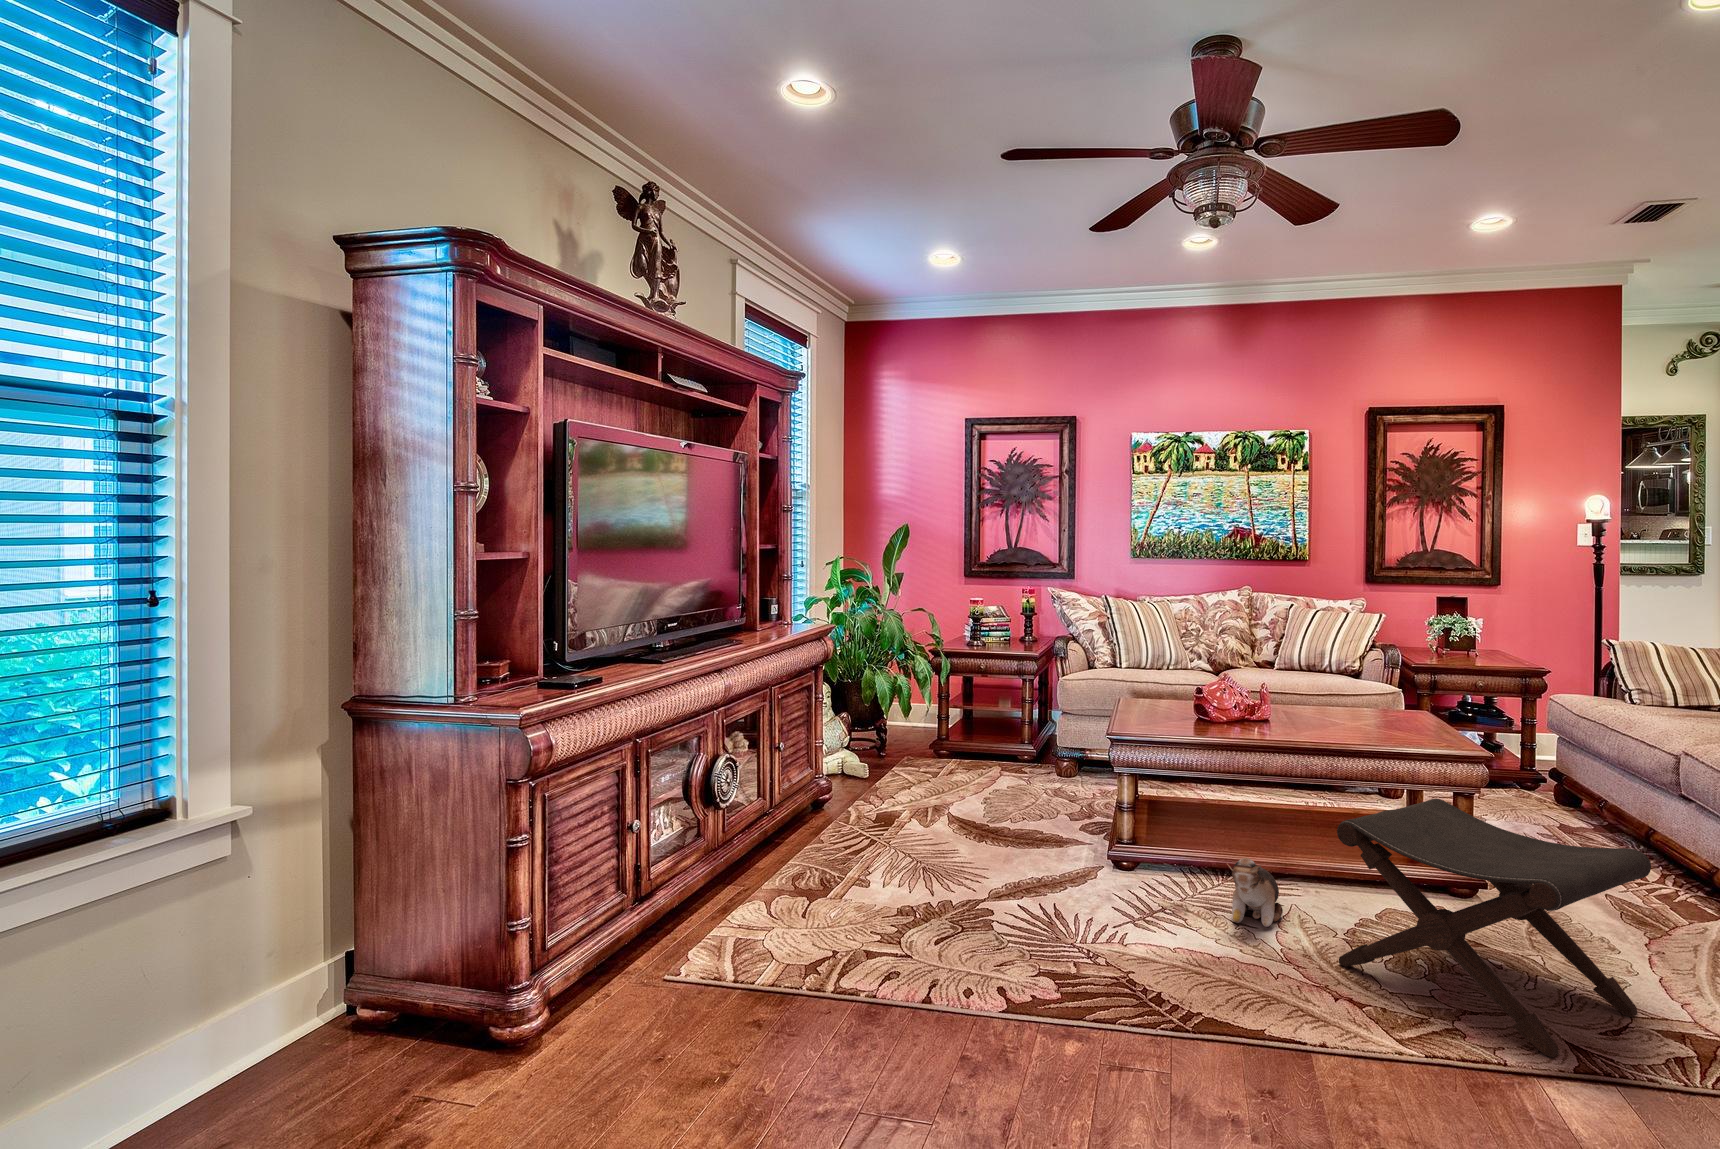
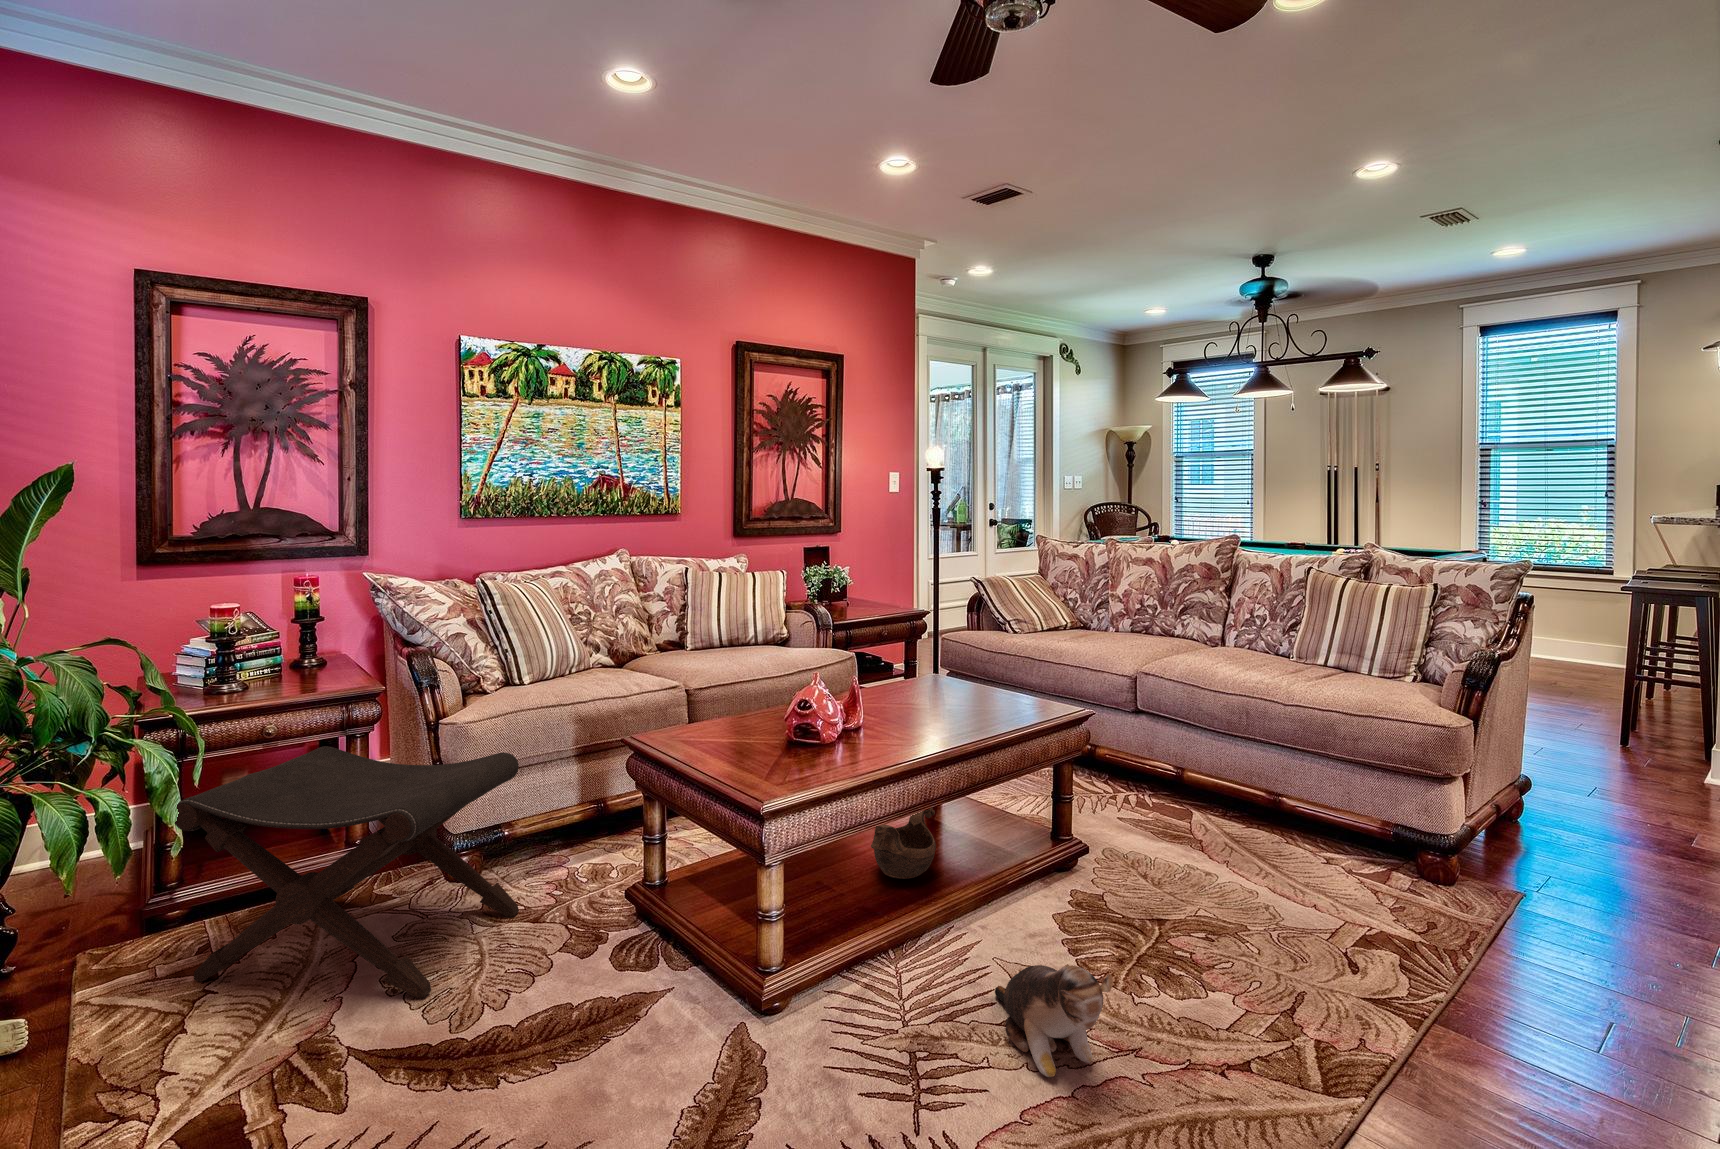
decorative bowl: none [1251,785,1333,834] -> present [871,808,936,879]
footstool: present [1337,799,1651,1057] -> present [175,746,519,998]

